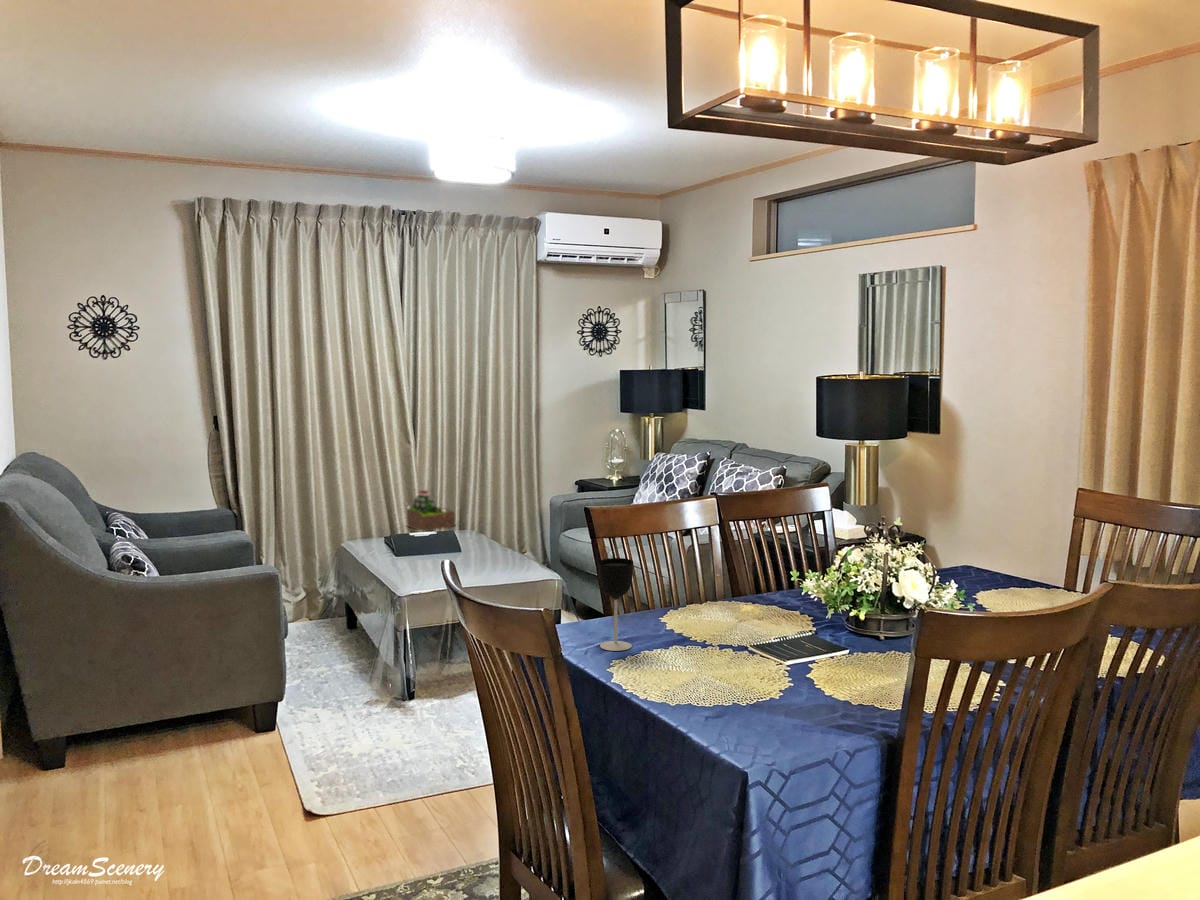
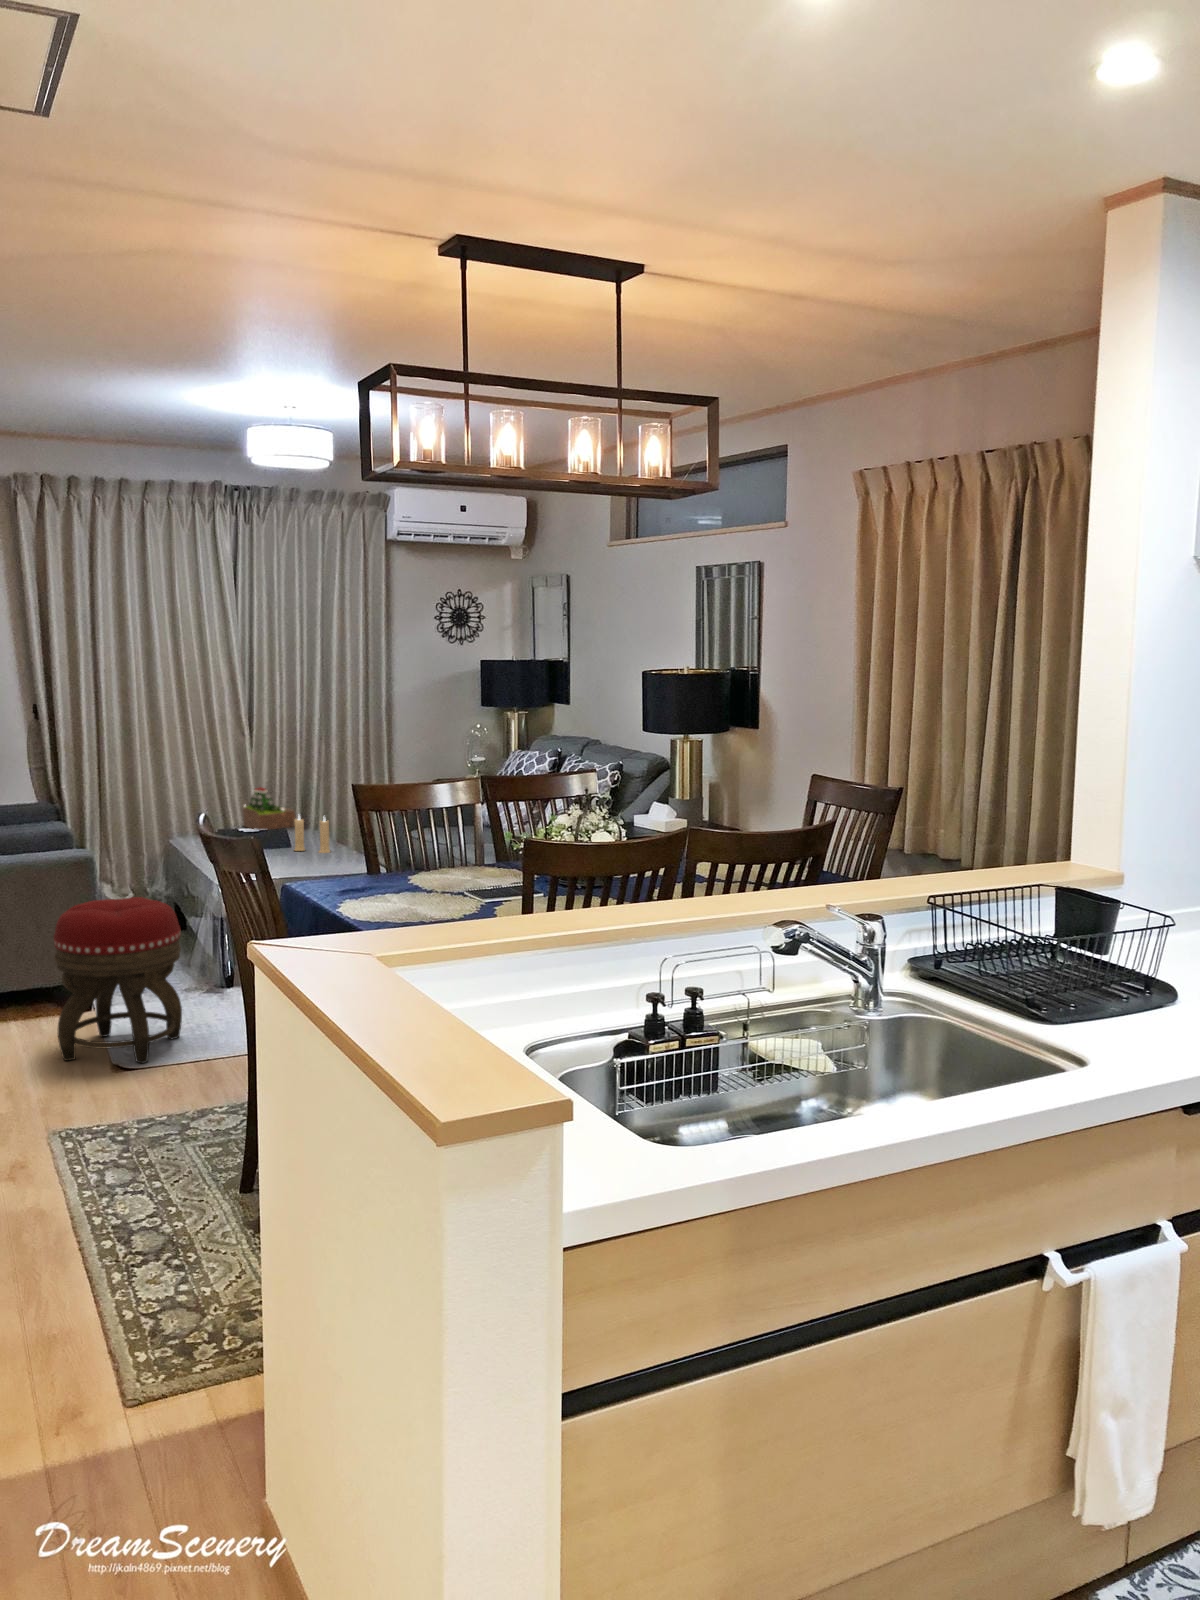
candle: none [462,518,499,559] -> present [294,815,330,853]
wine glass: present [598,558,633,651] -> none [354,819,383,892]
footstool: none [230,622,365,812] -> present [54,897,182,1063]

